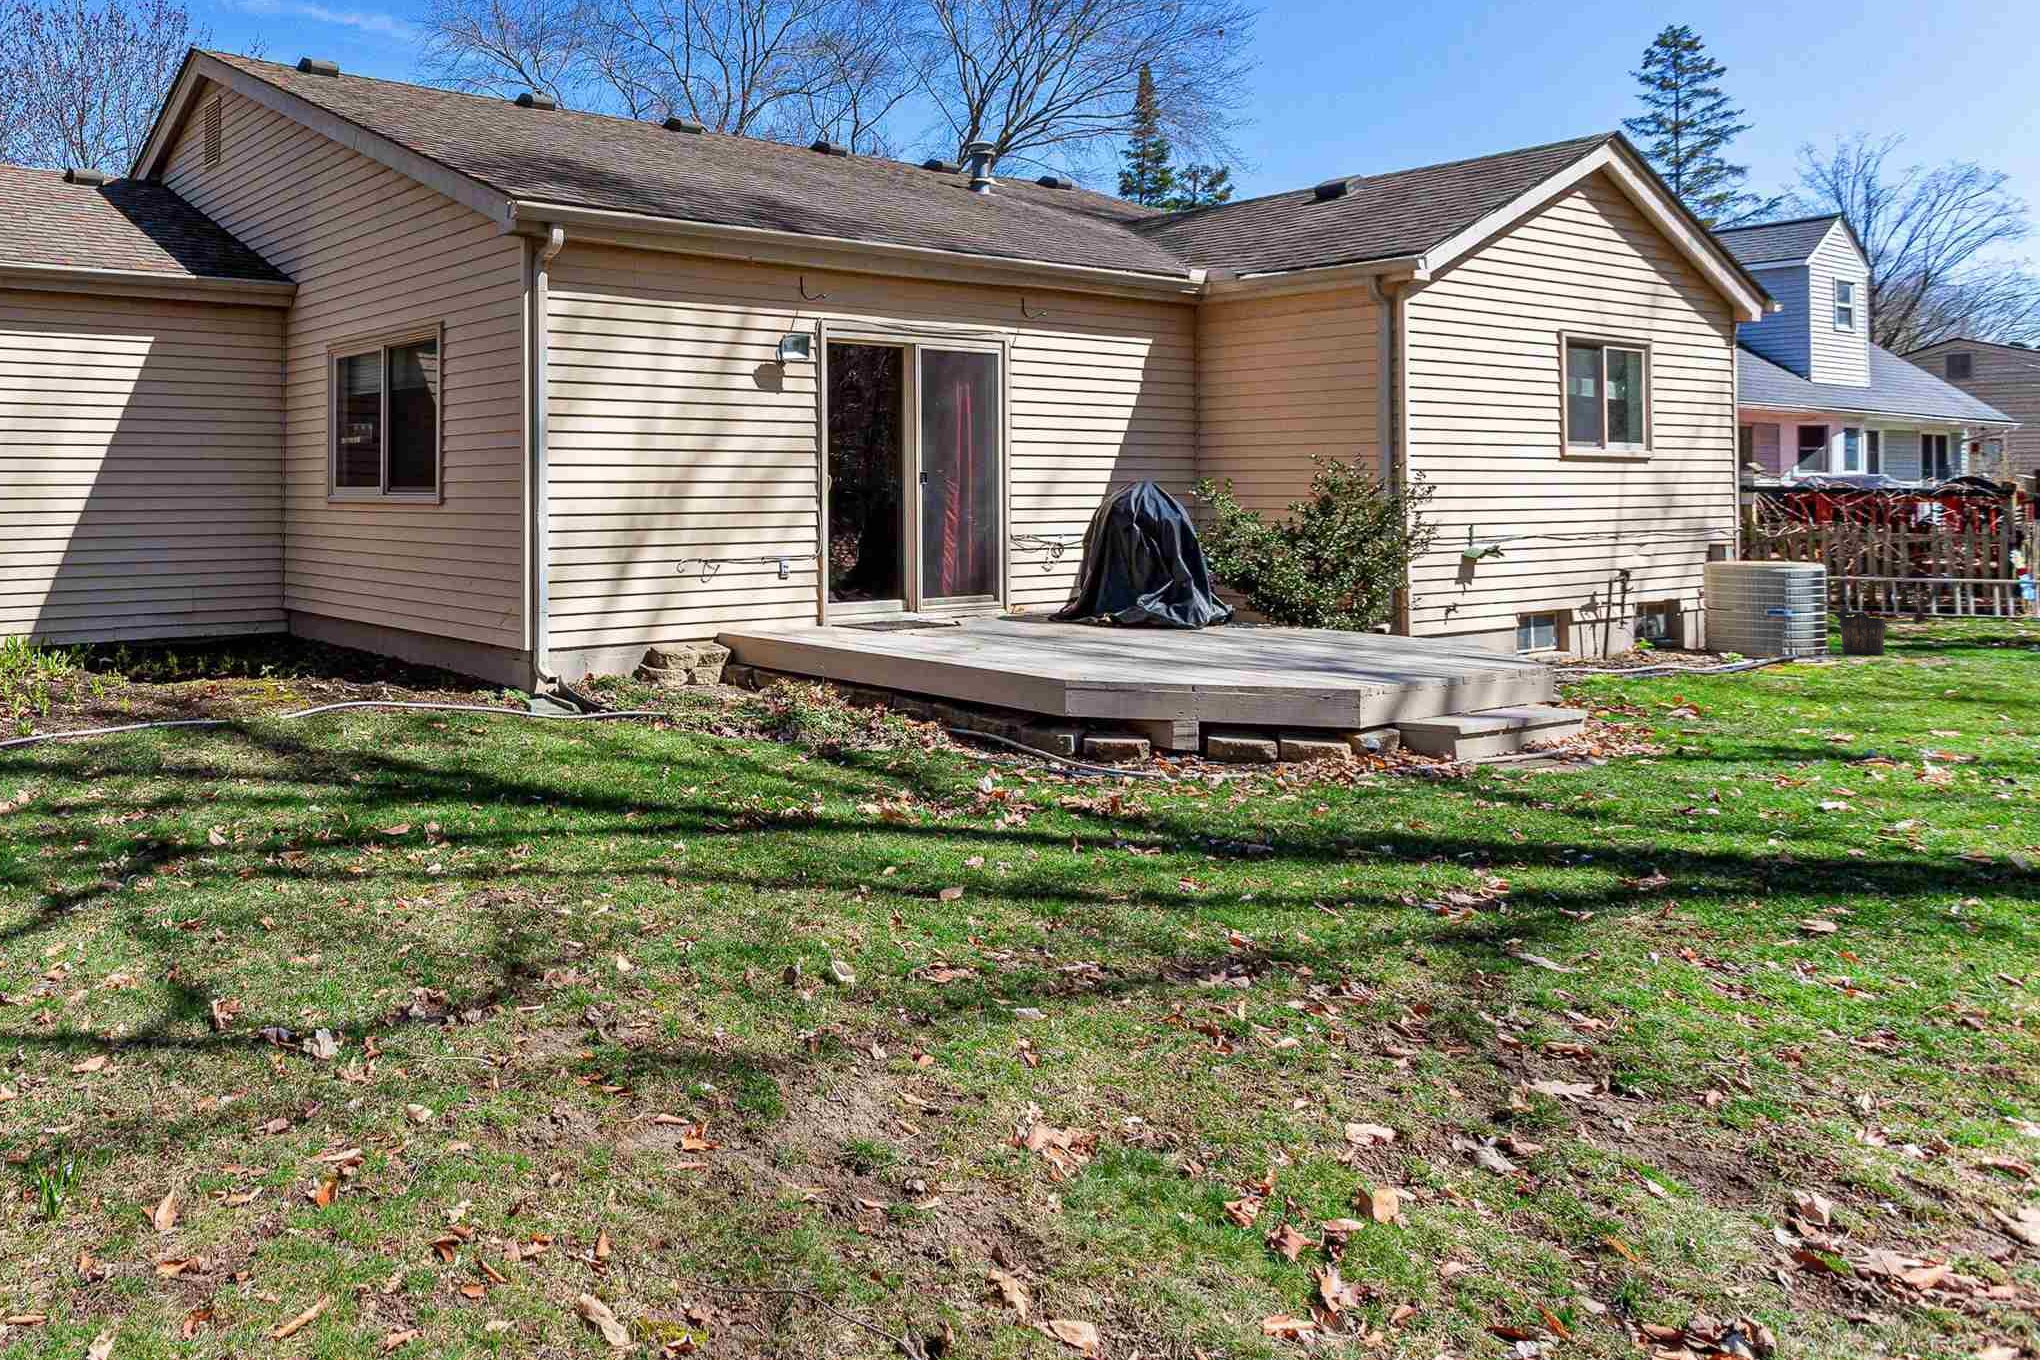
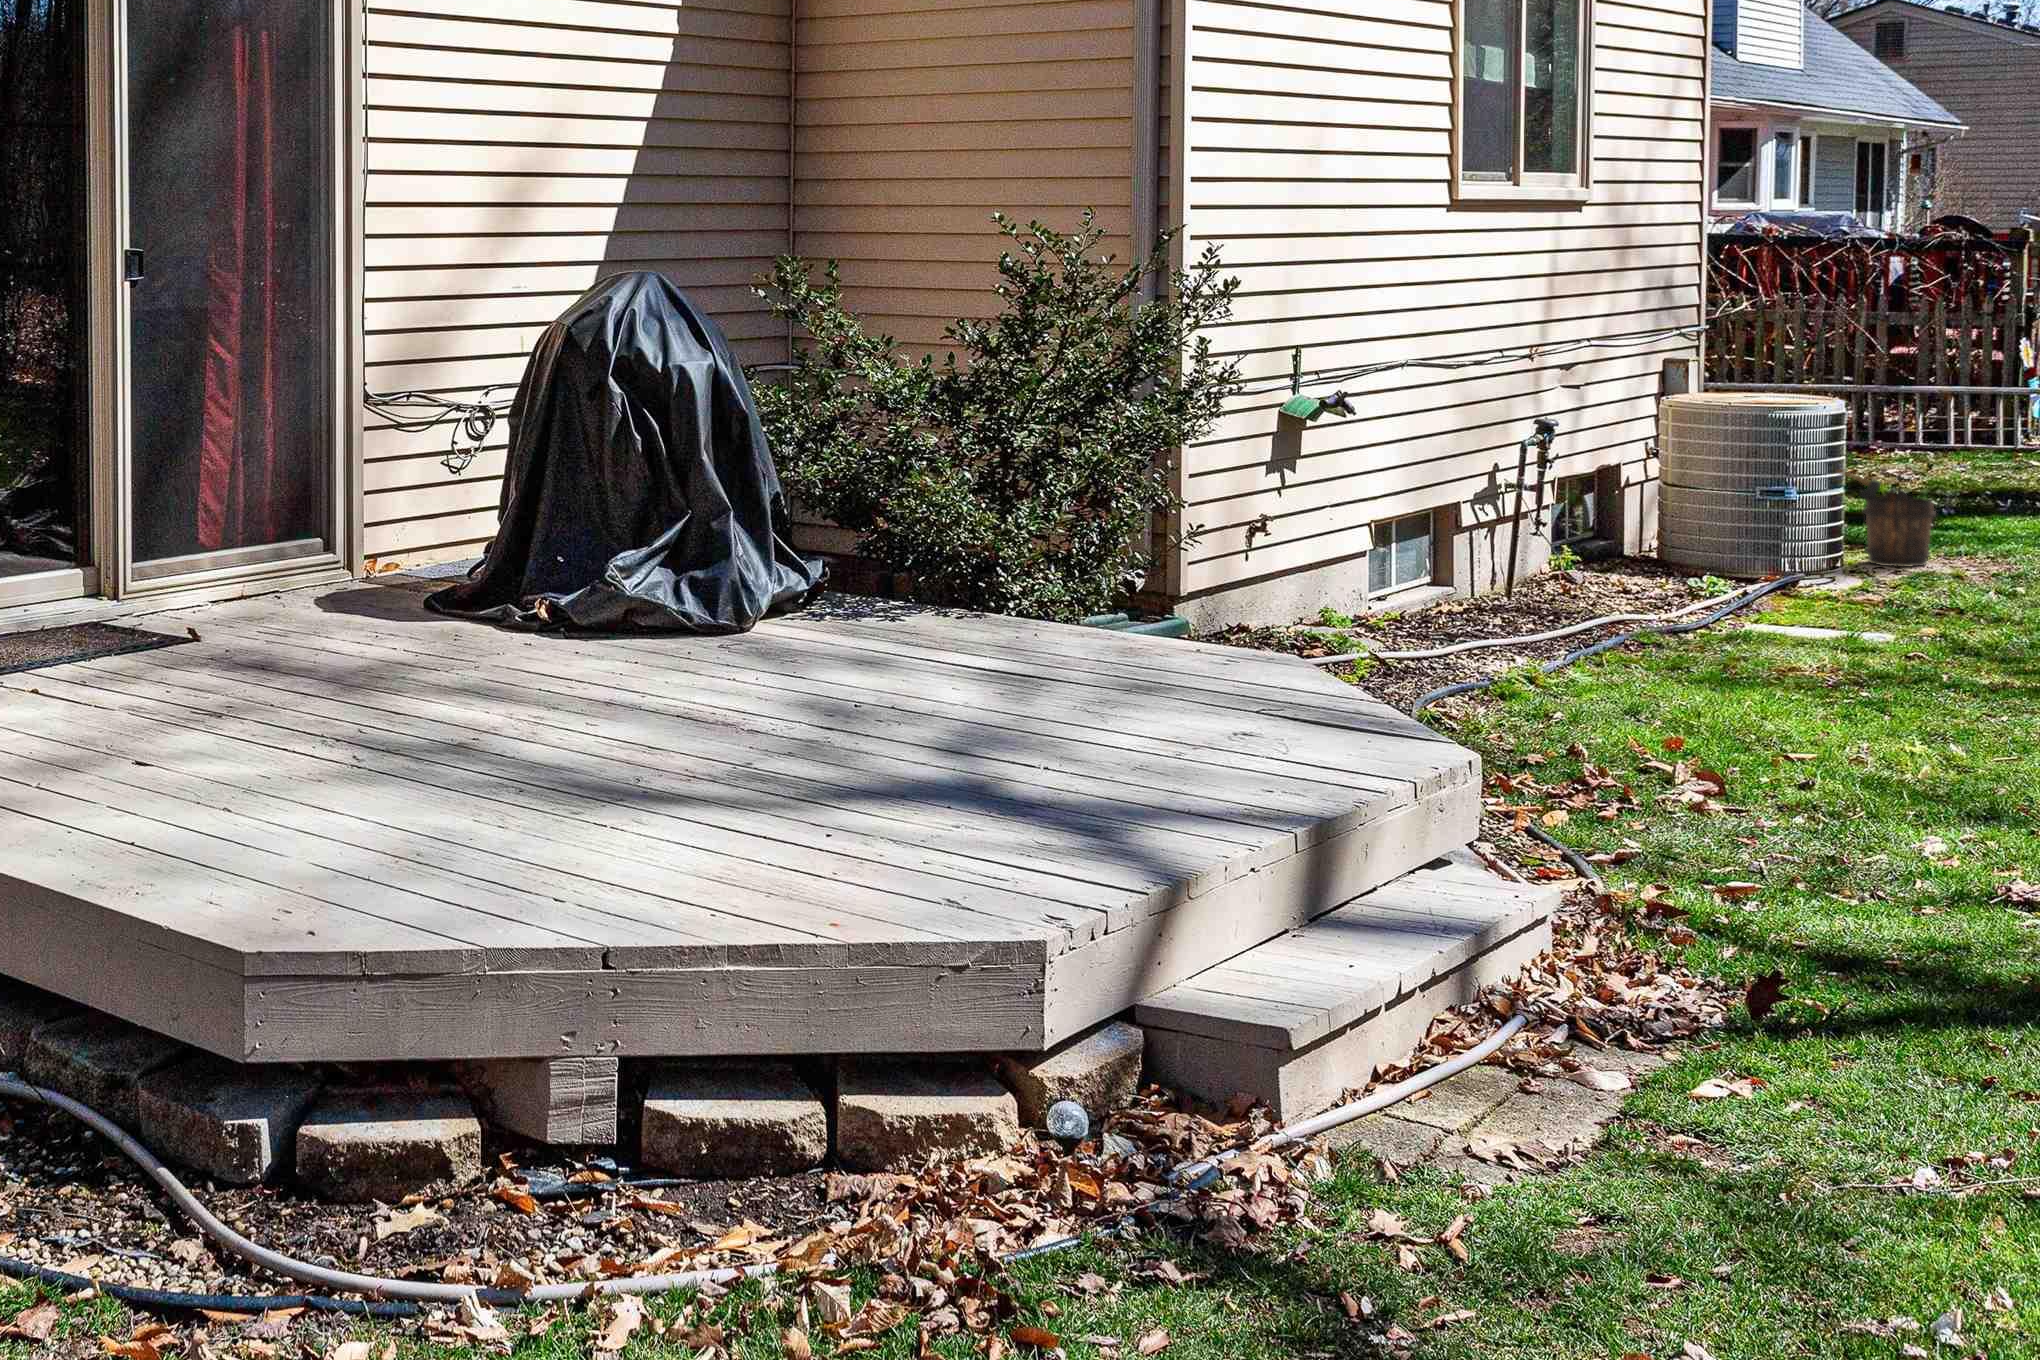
potted plant: present [1898,588,1941,624] -> none [1907,418,1973,483]

